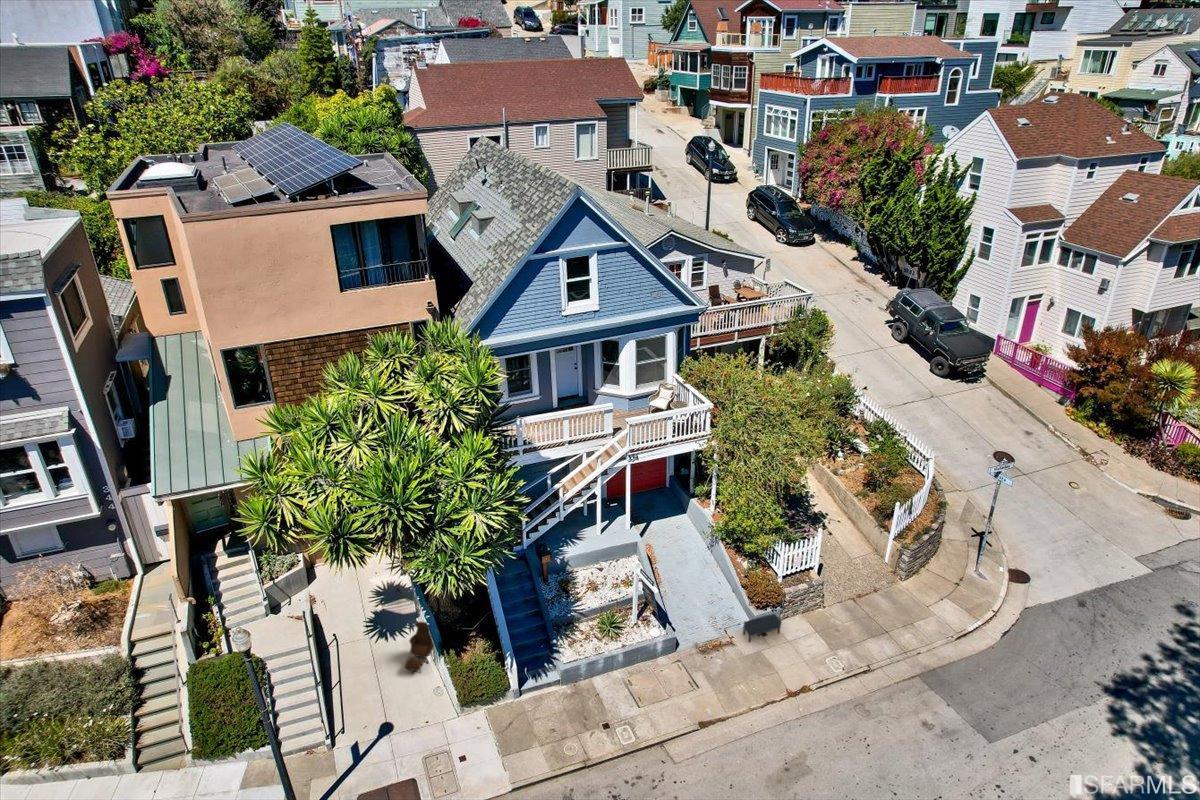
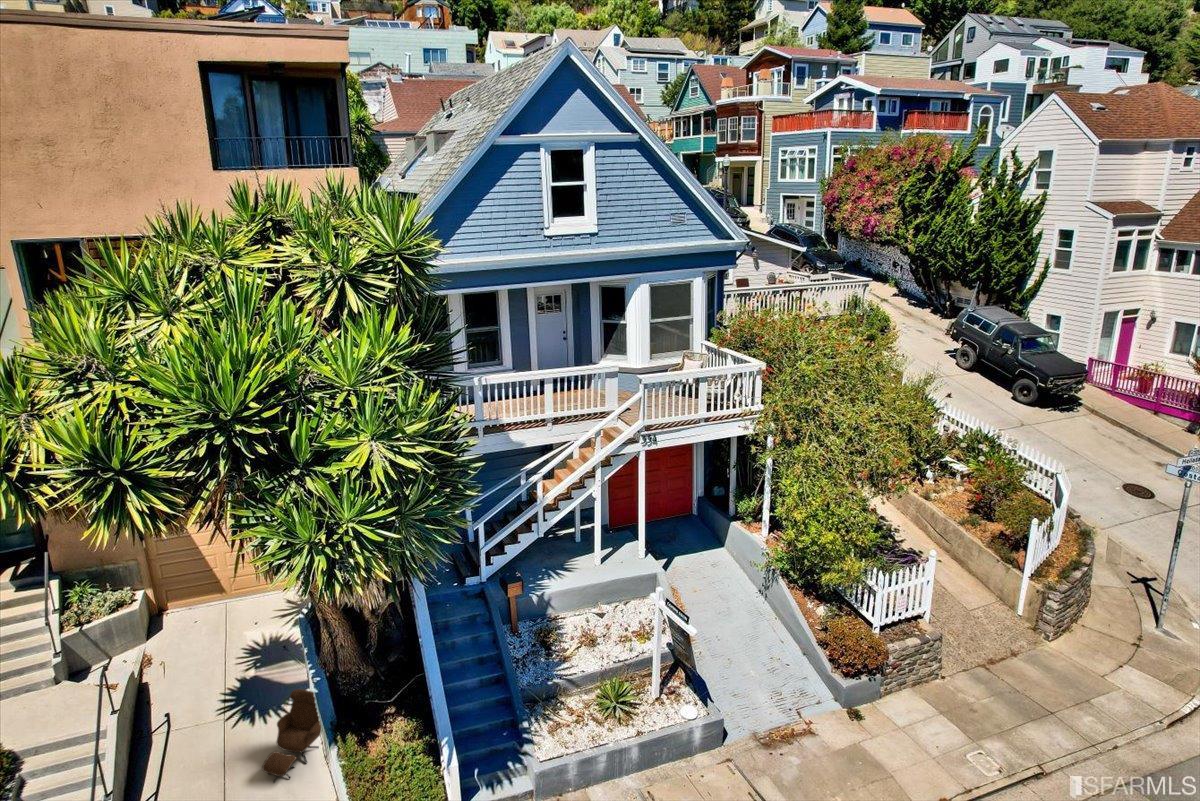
bench: present [743,614,781,642] -> none [838,679,902,728]

